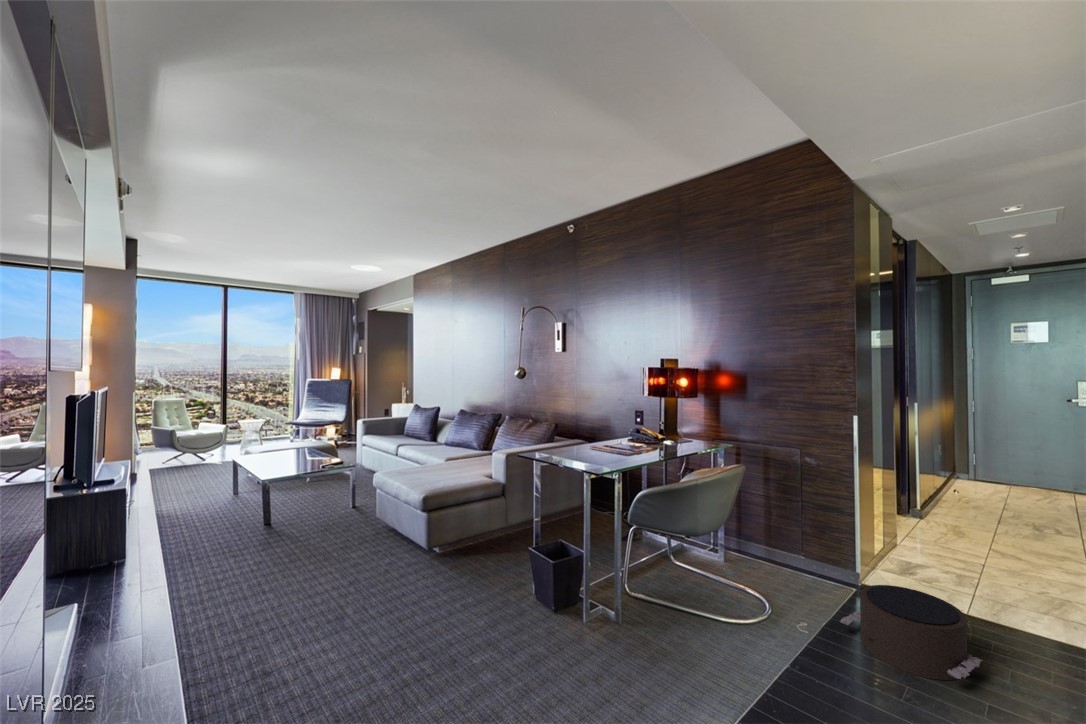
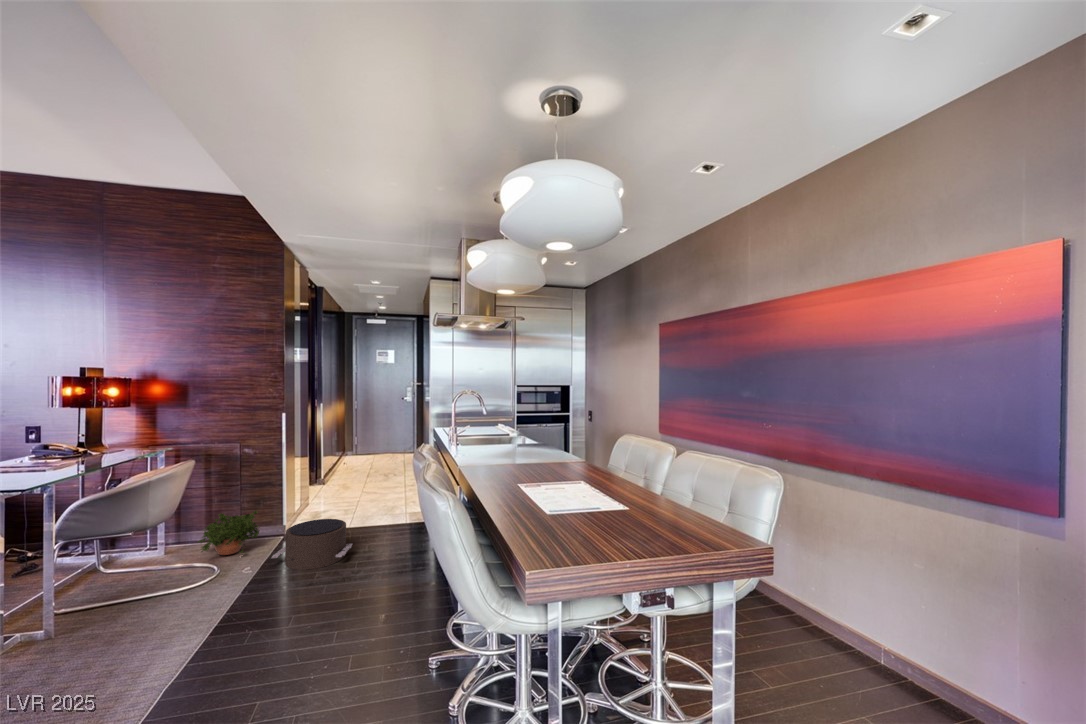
potted plant: none [755,532,829,597] -> present [198,511,260,555]

